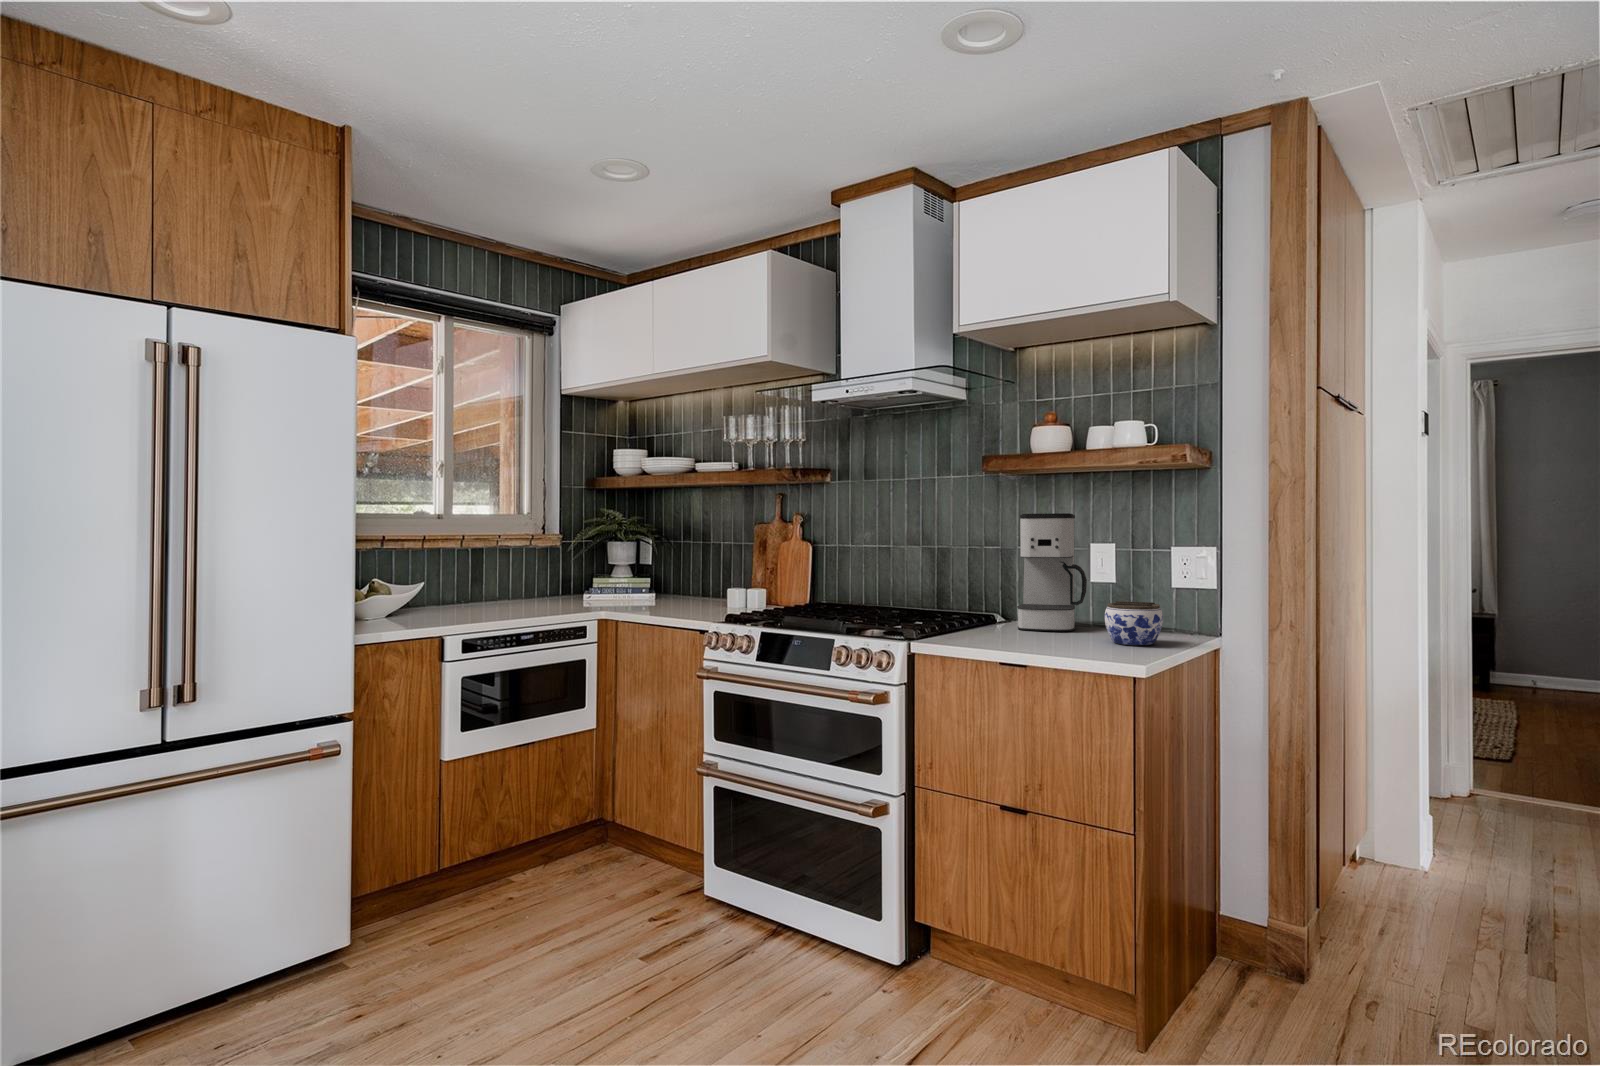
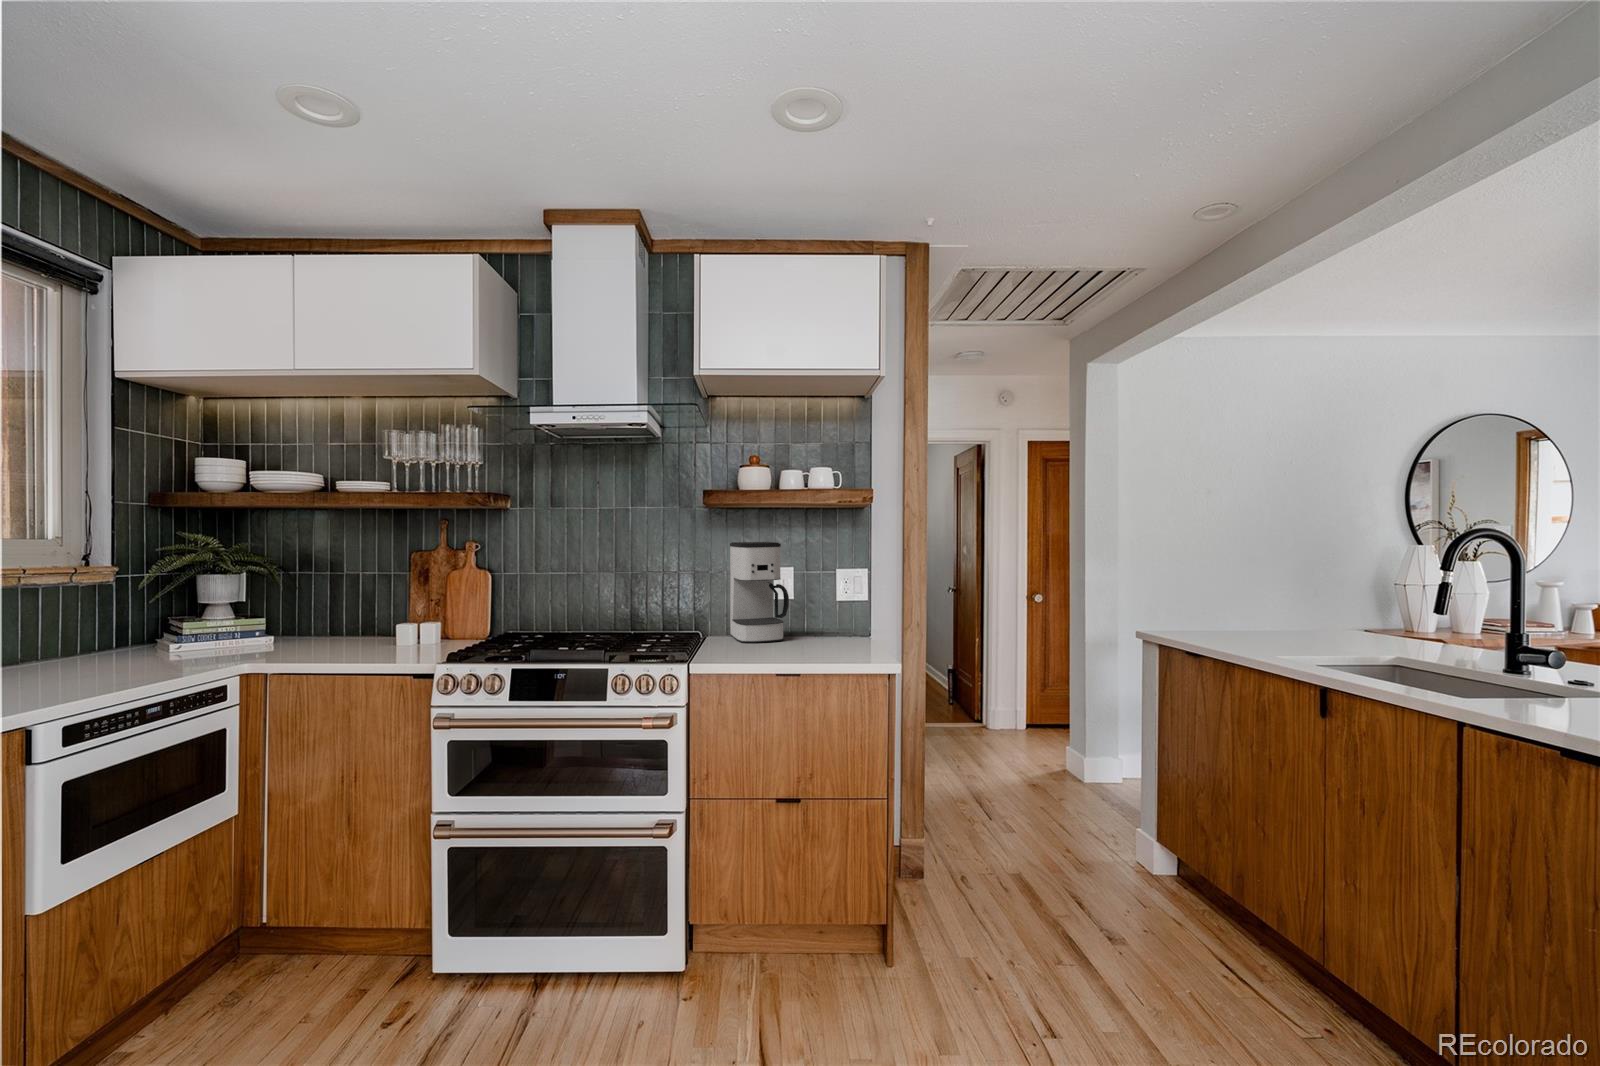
jar: present [1105,601,1163,645] -> none [826,613,869,649]

